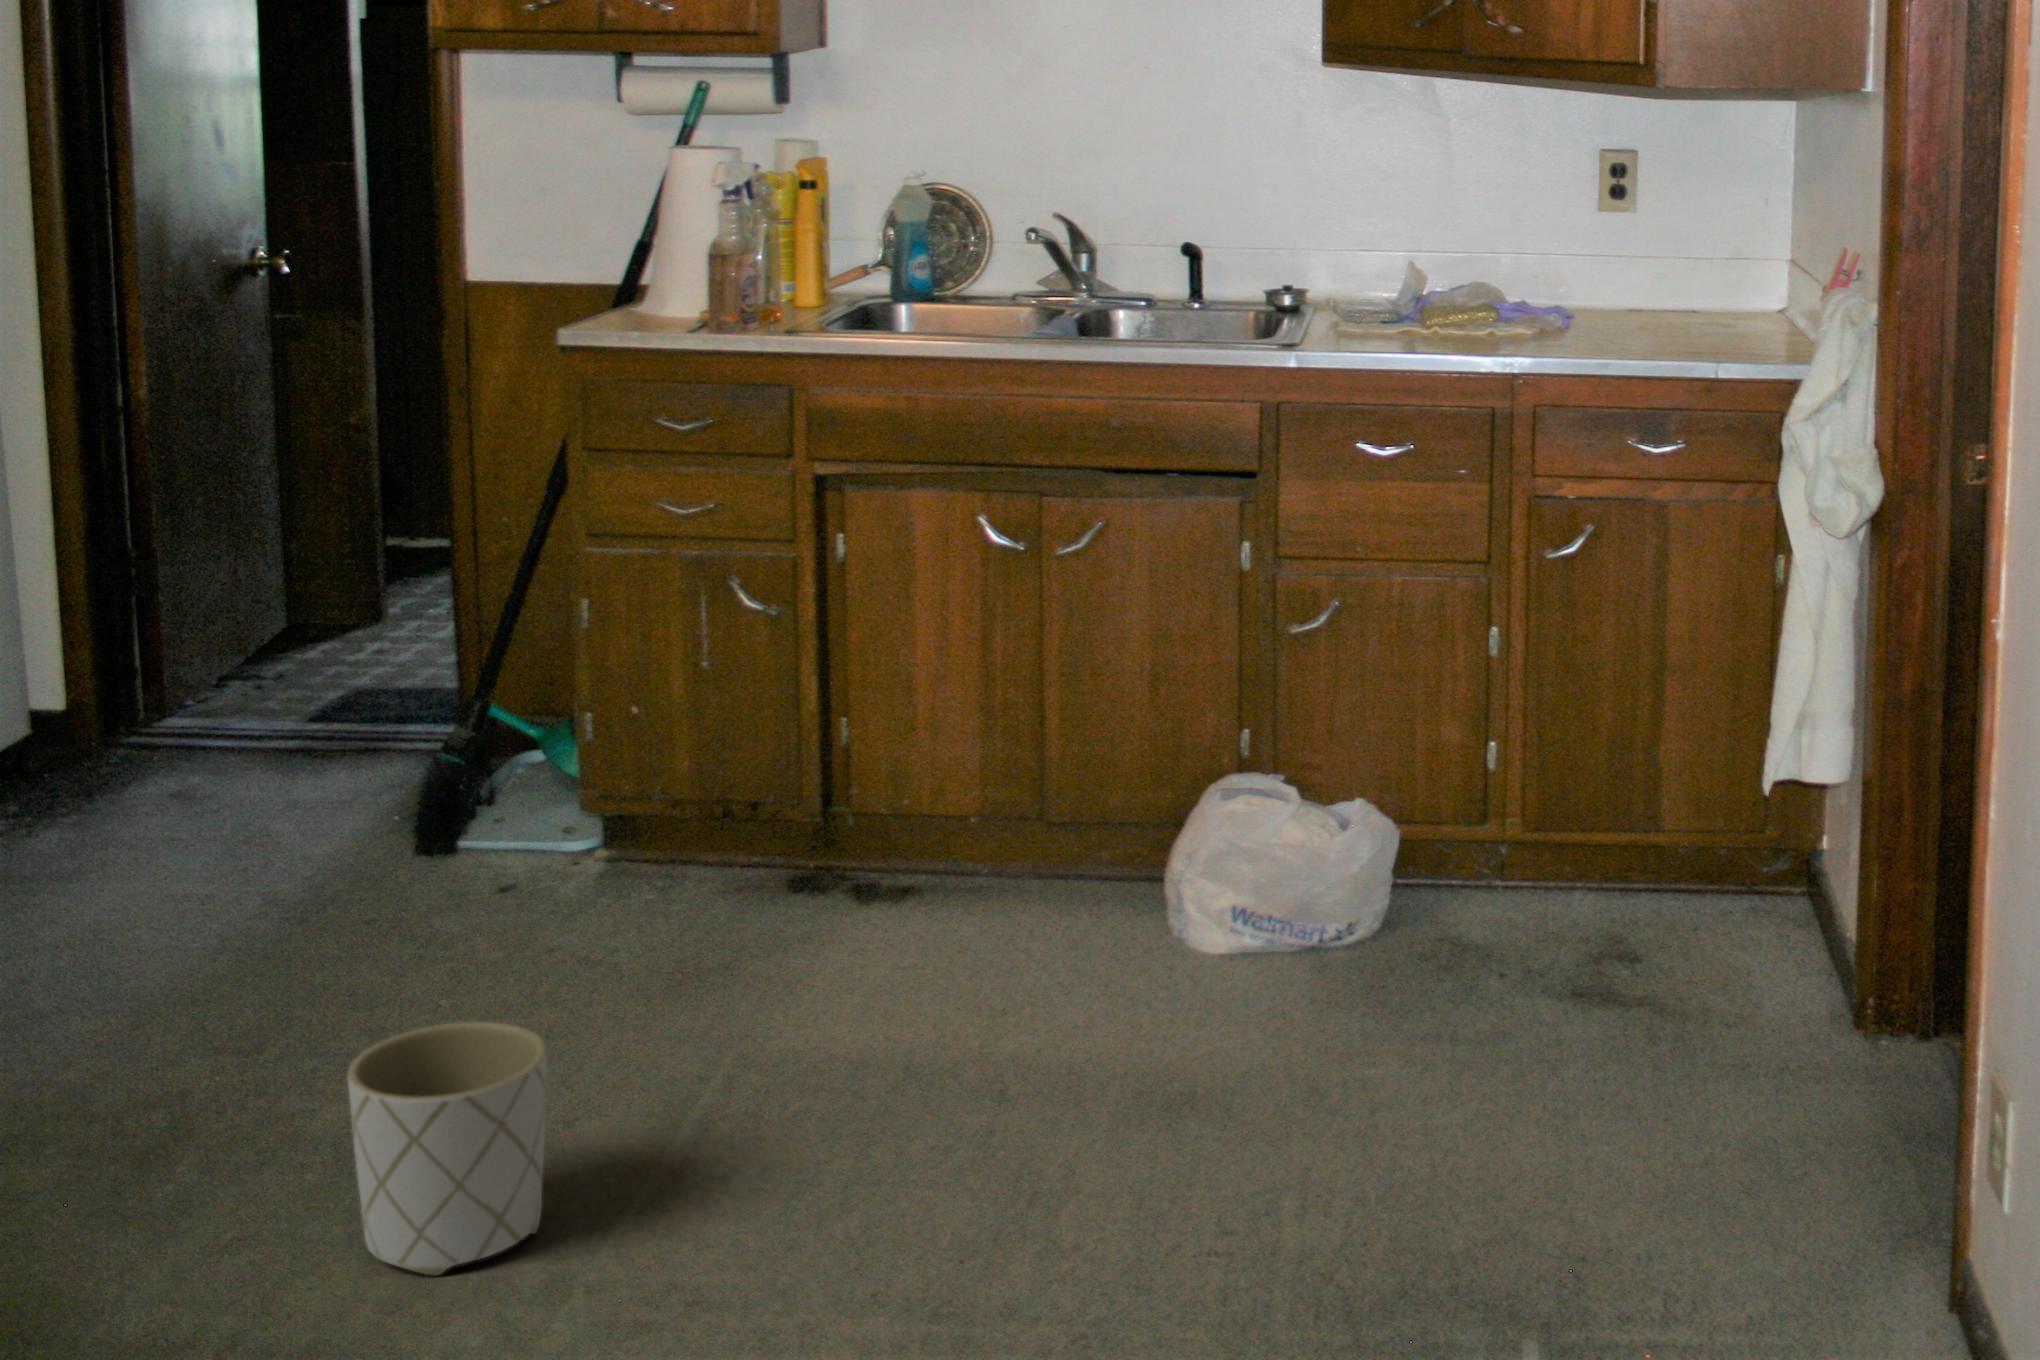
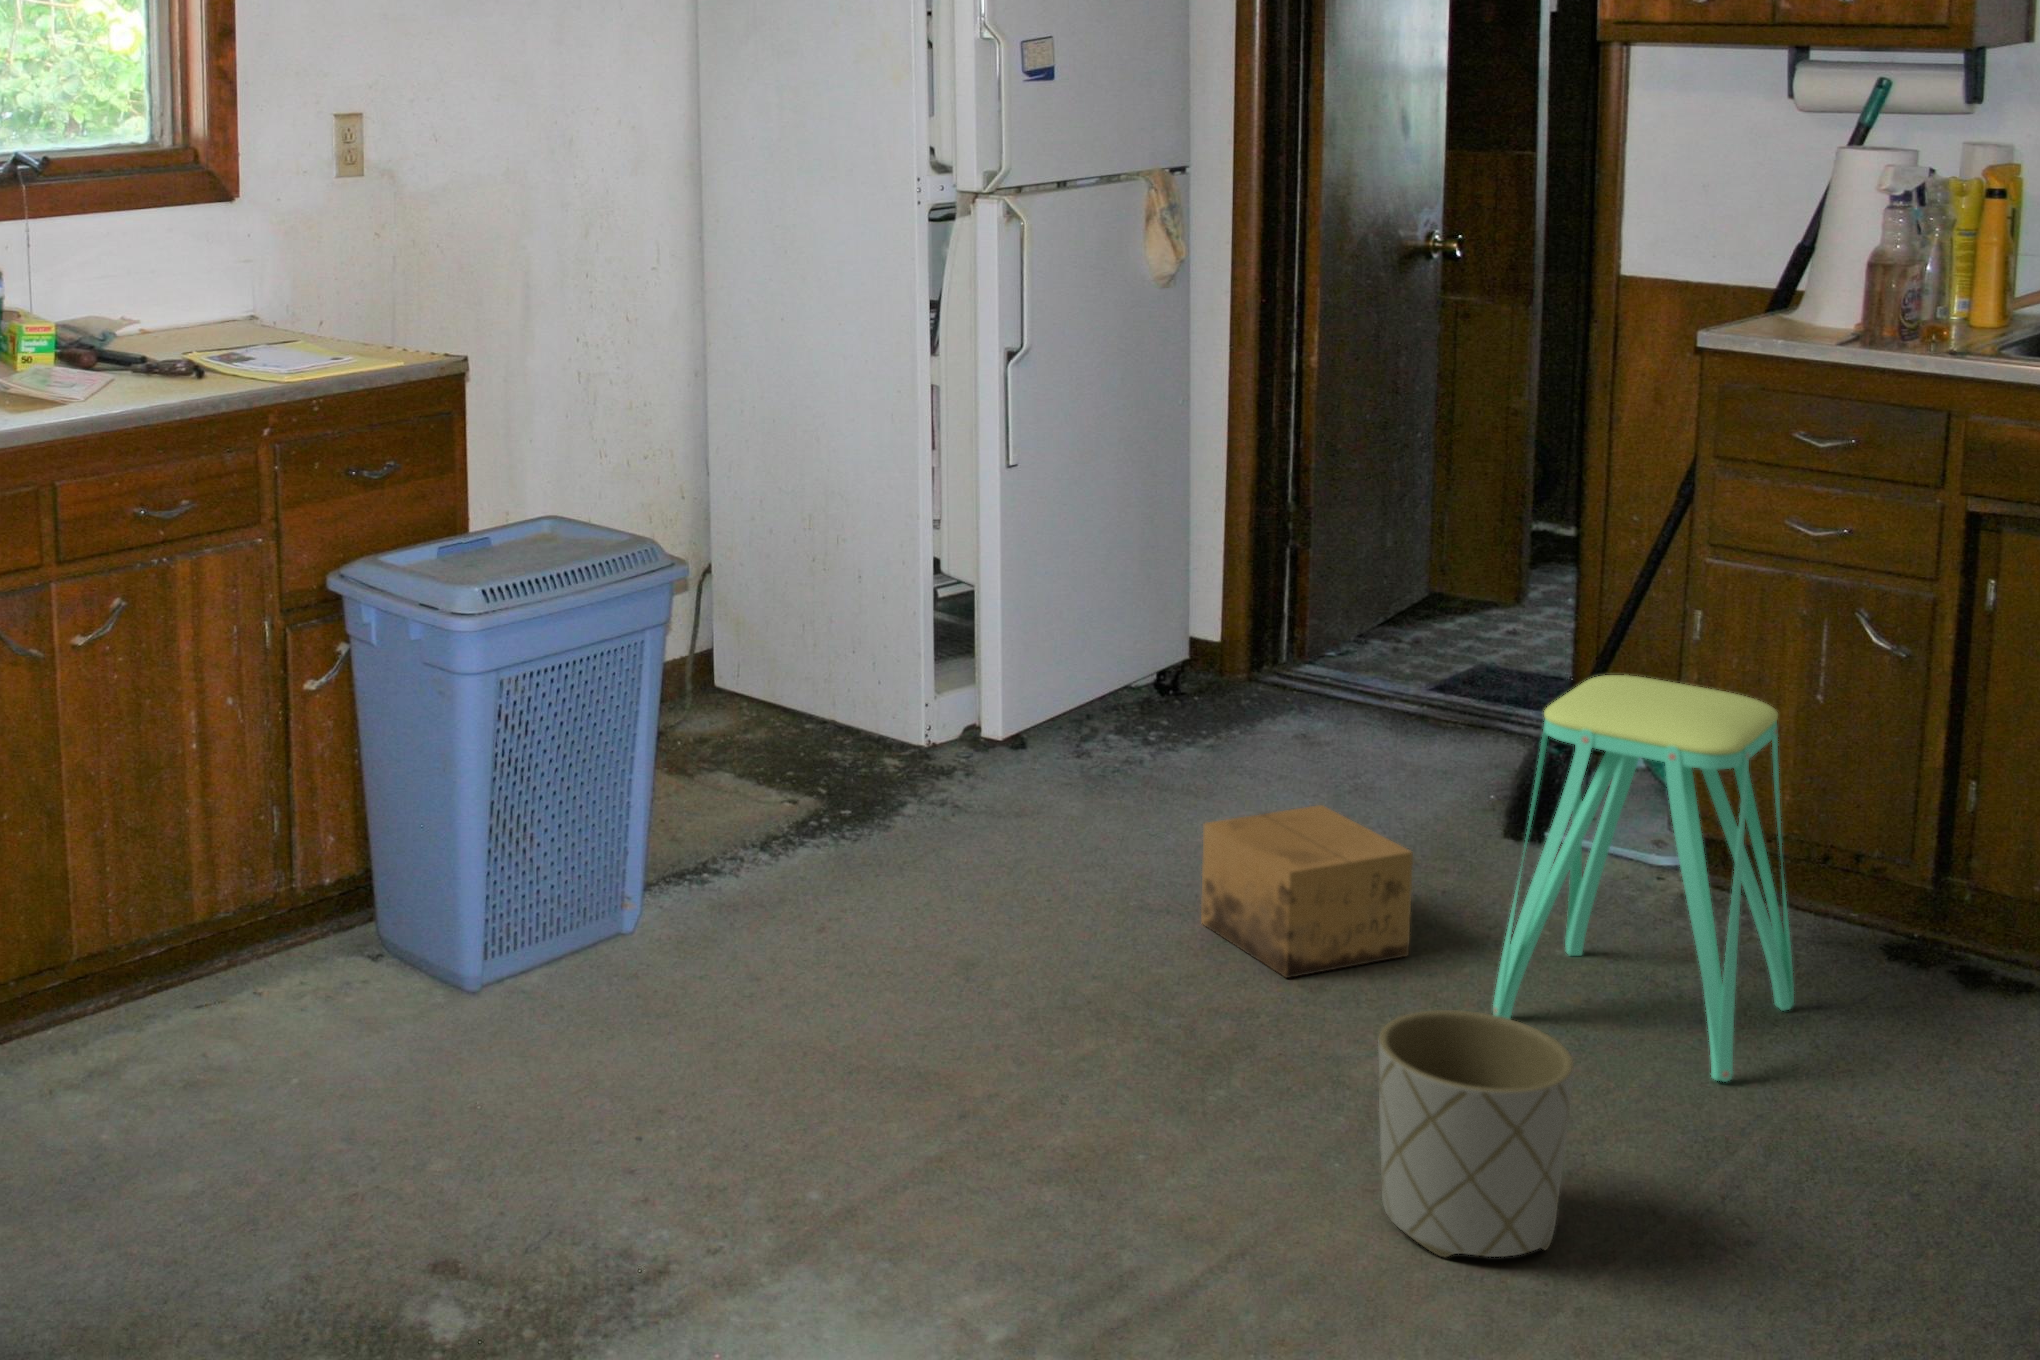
stool: none [439,667,713,1035] -> present [1493,675,1794,1082]
cardboard box: none [90,865,341,1058] -> present [1201,805,1413,978]

